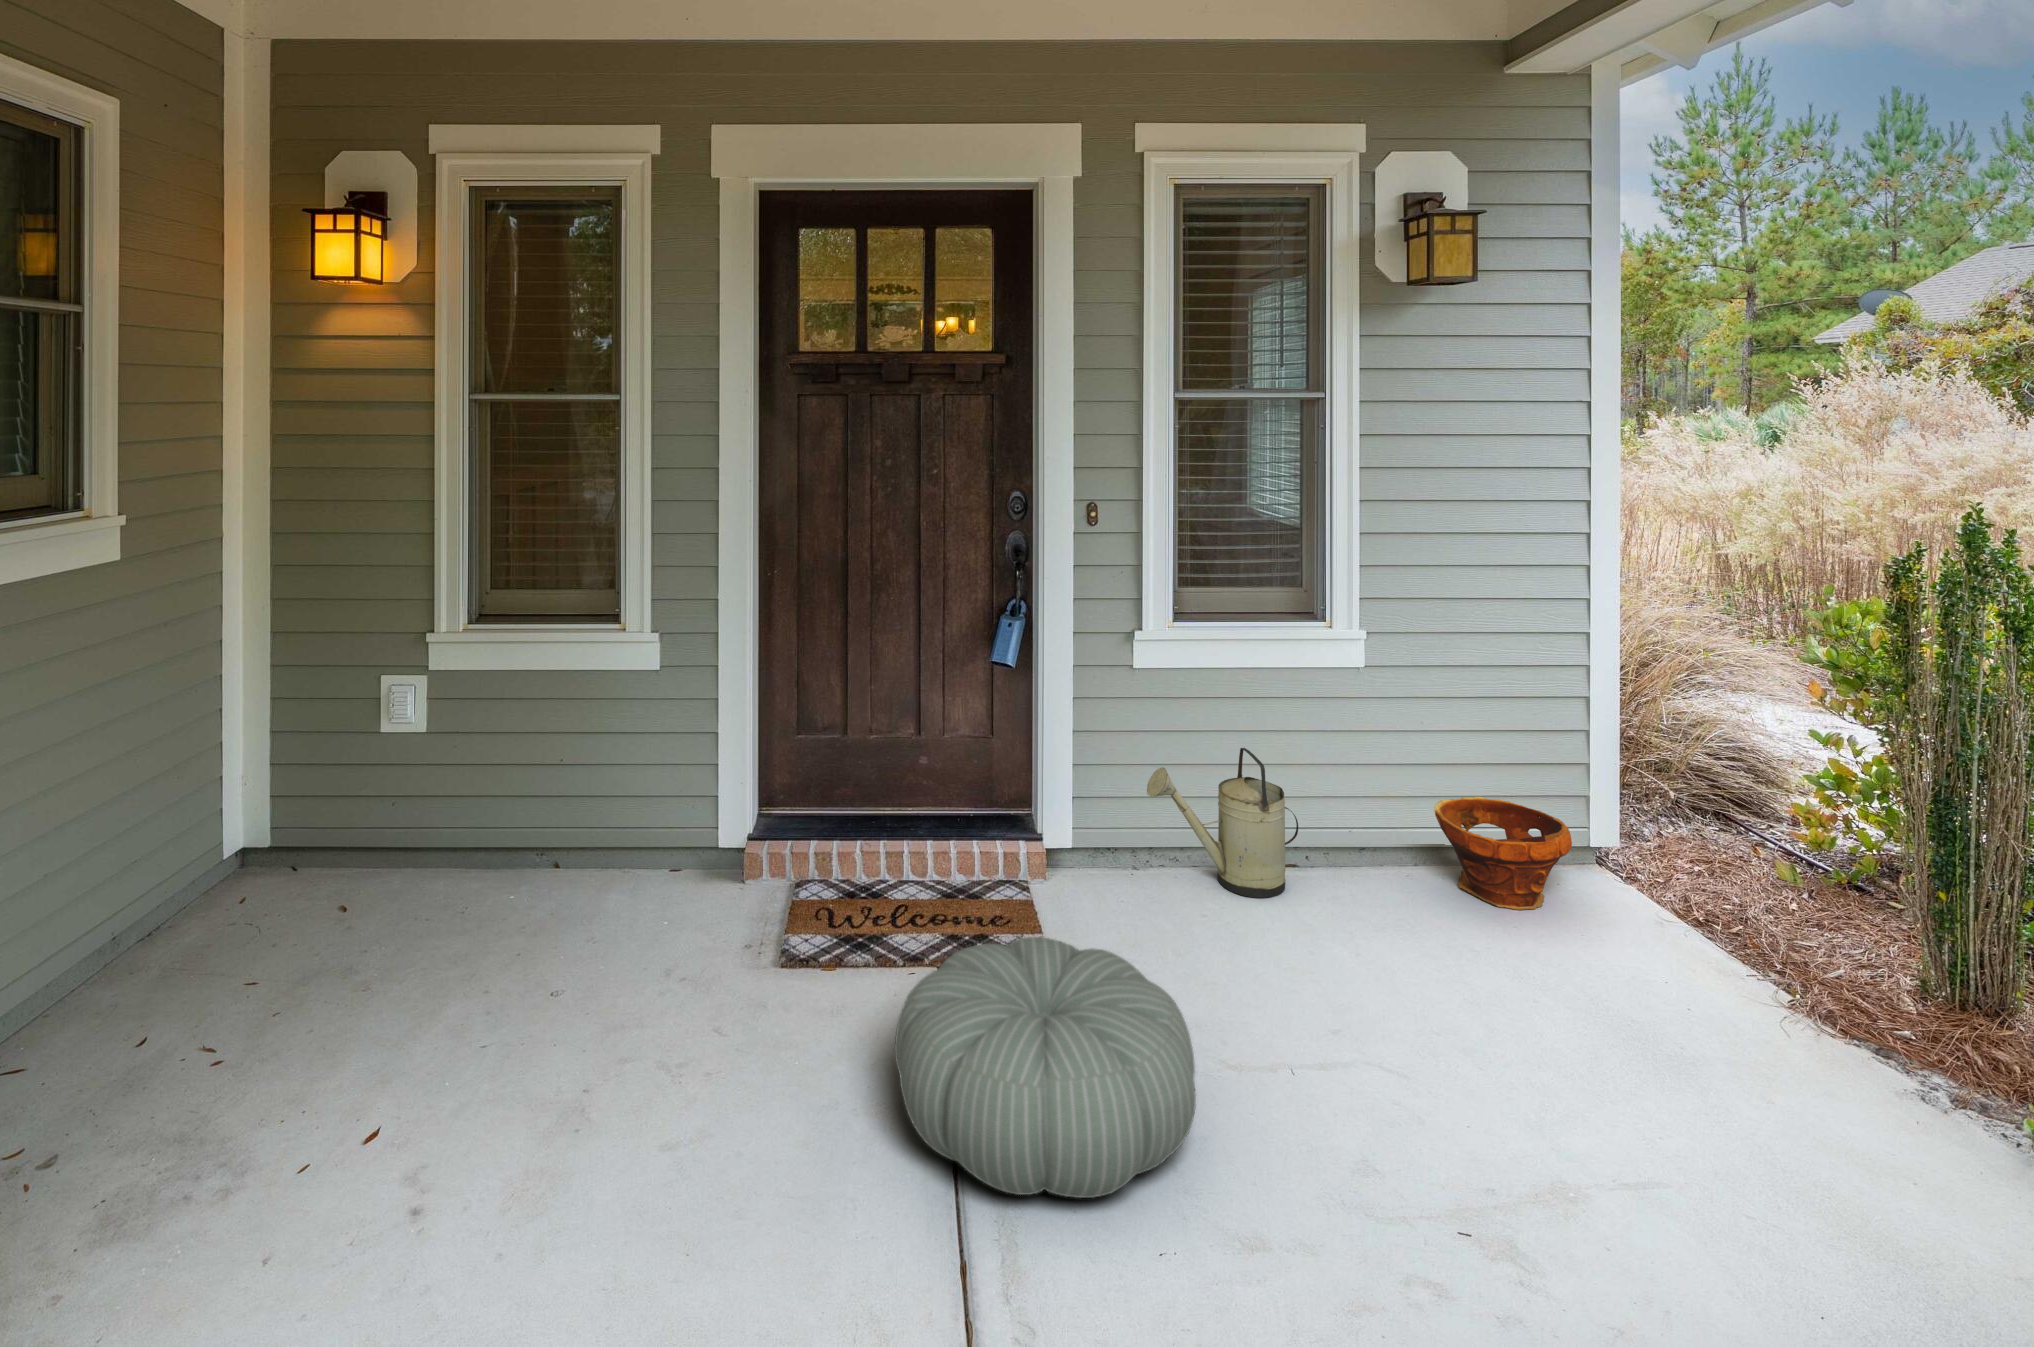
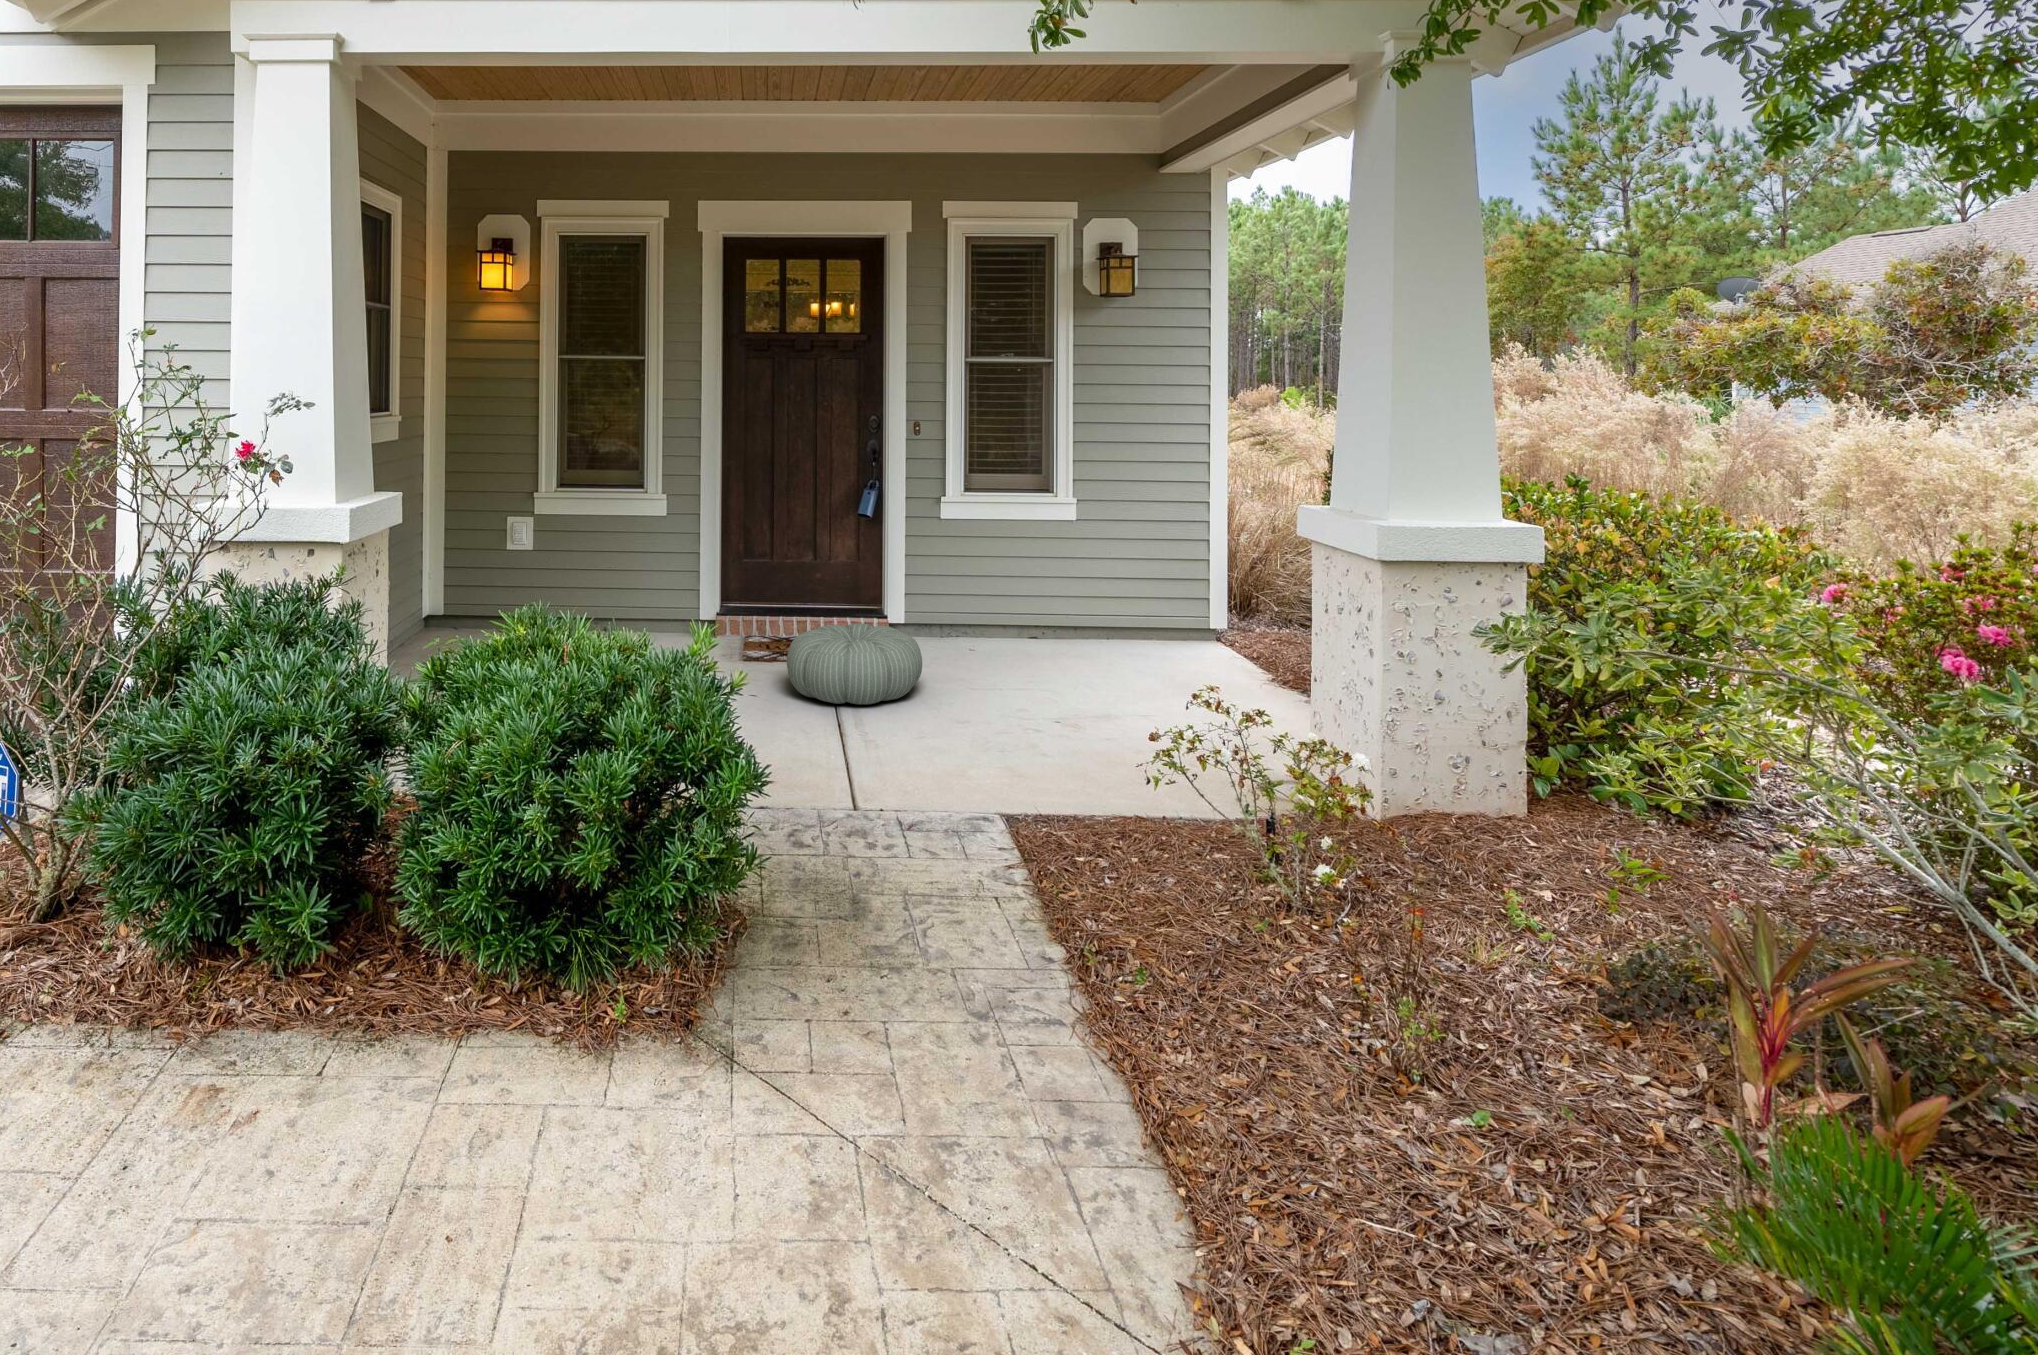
watering can: present [1147,748,1298,898] -> none [943,563,1030,641]
planter: present [1434,797,1572,910] -> none [1108,593,1176,646]

